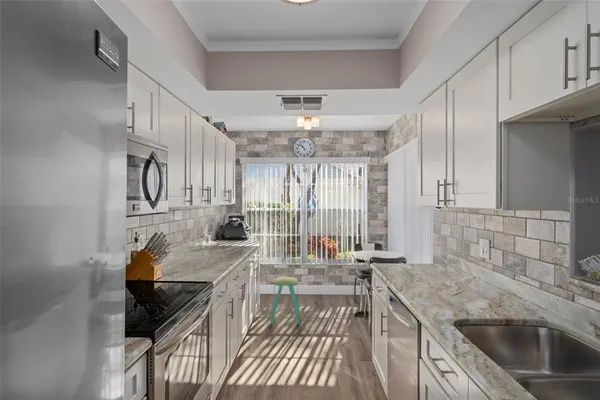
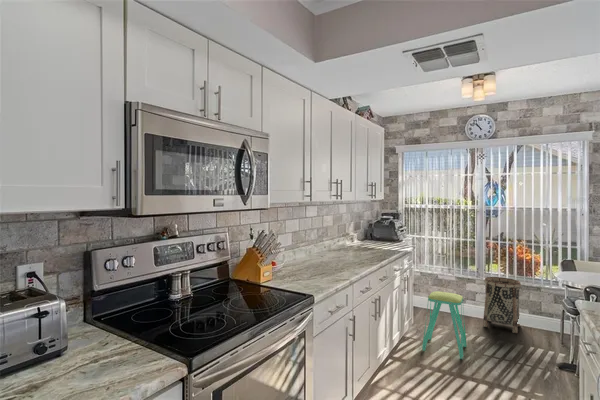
basket: none [307,262,331,301] -> present [483,277,521,333]

